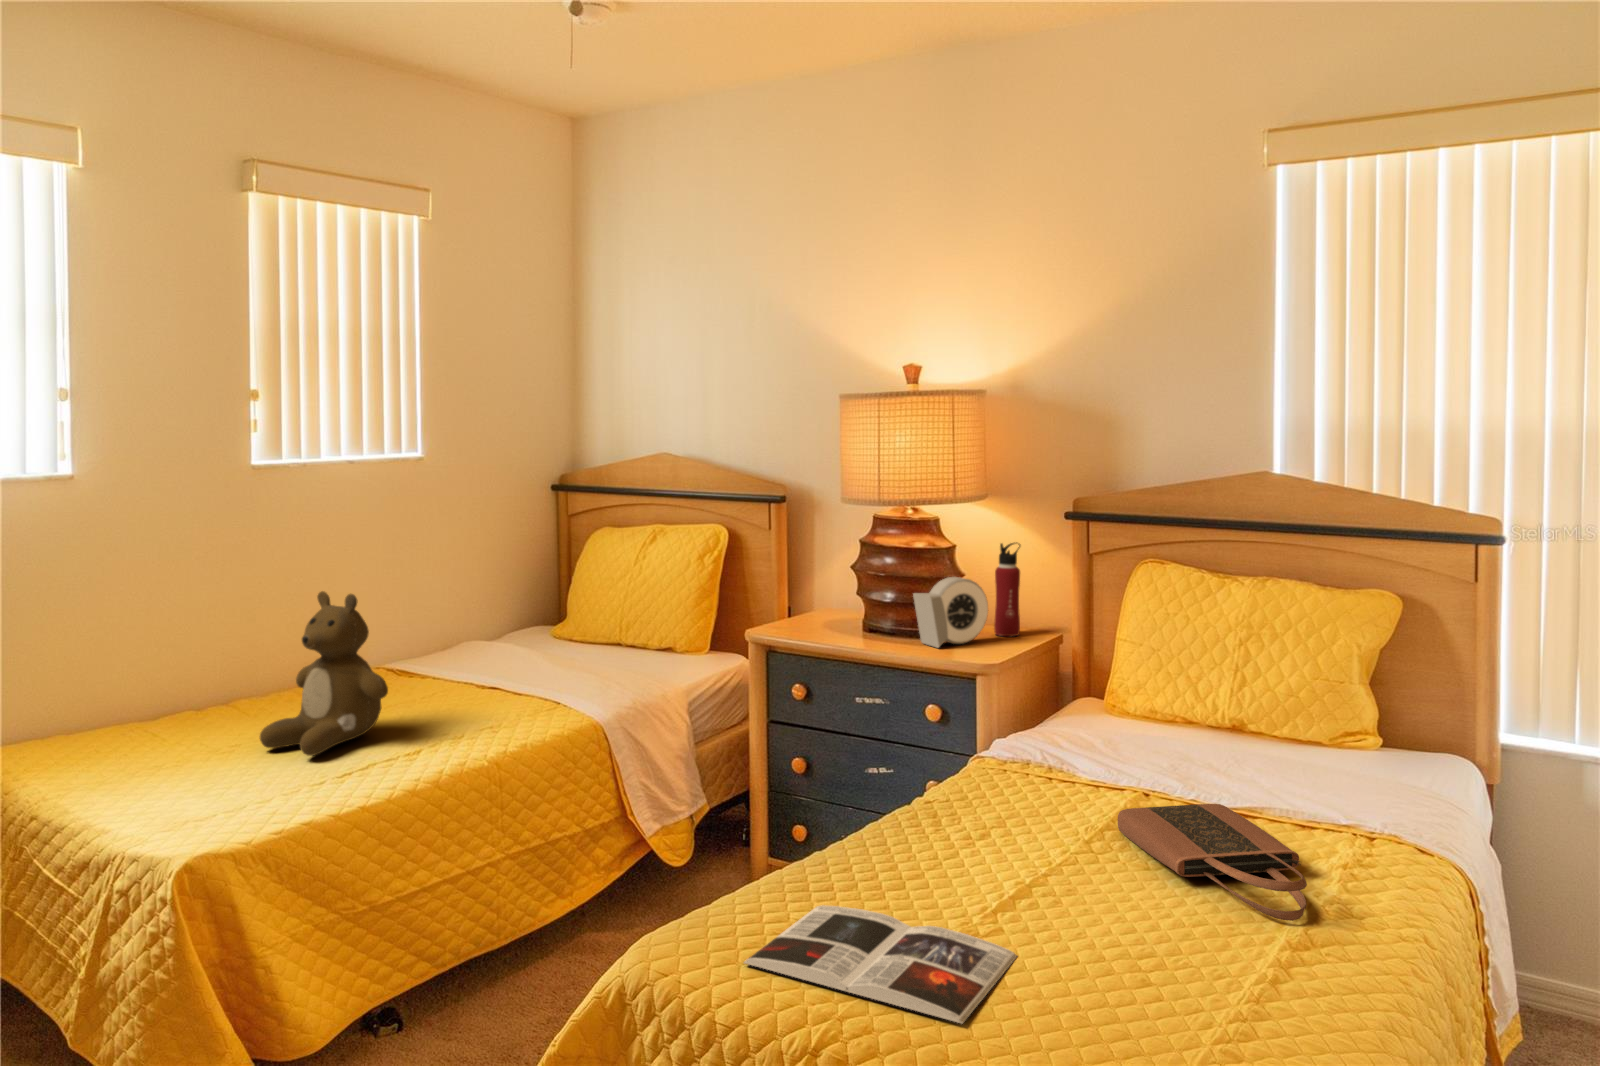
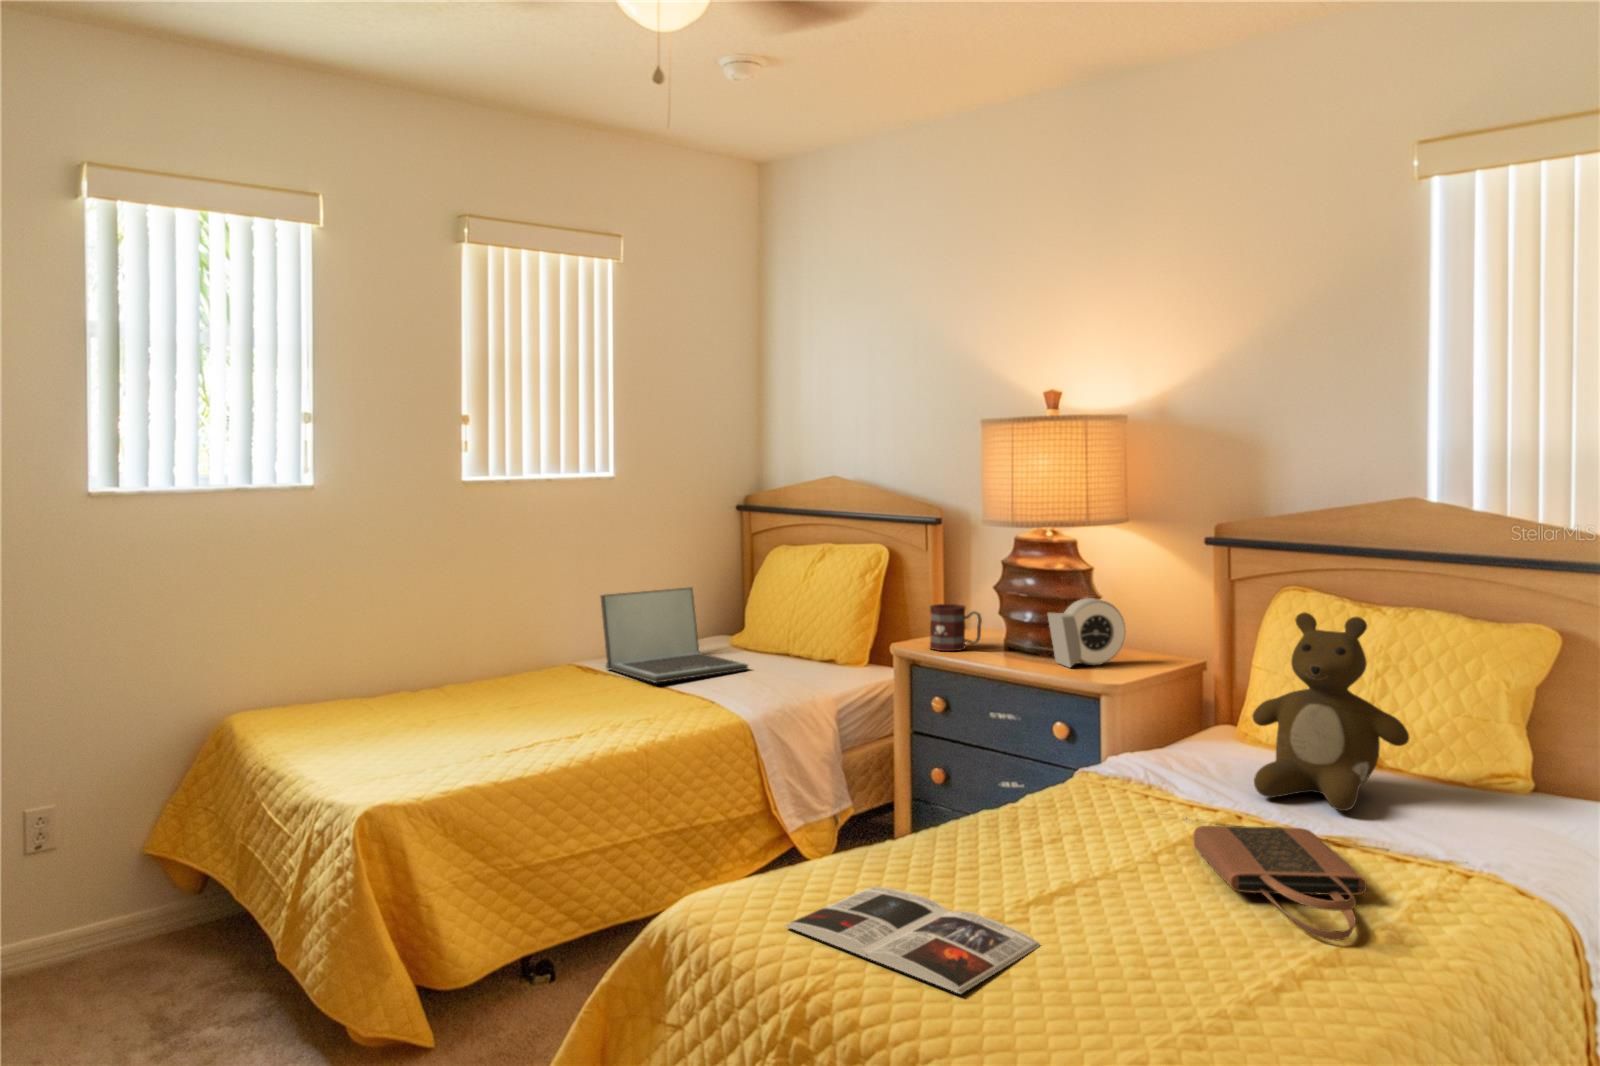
water bottle: present [994,542,1020,636] -> none [1136,566,1164,661]
laptop: none [418,576,587,683] -> present [601,588,748,683]
mug: none [788,587,842,636] -> present [930,604,982,651]
teddy bear: present [260,591,388,756] -> present [1252,612,1409,811]

